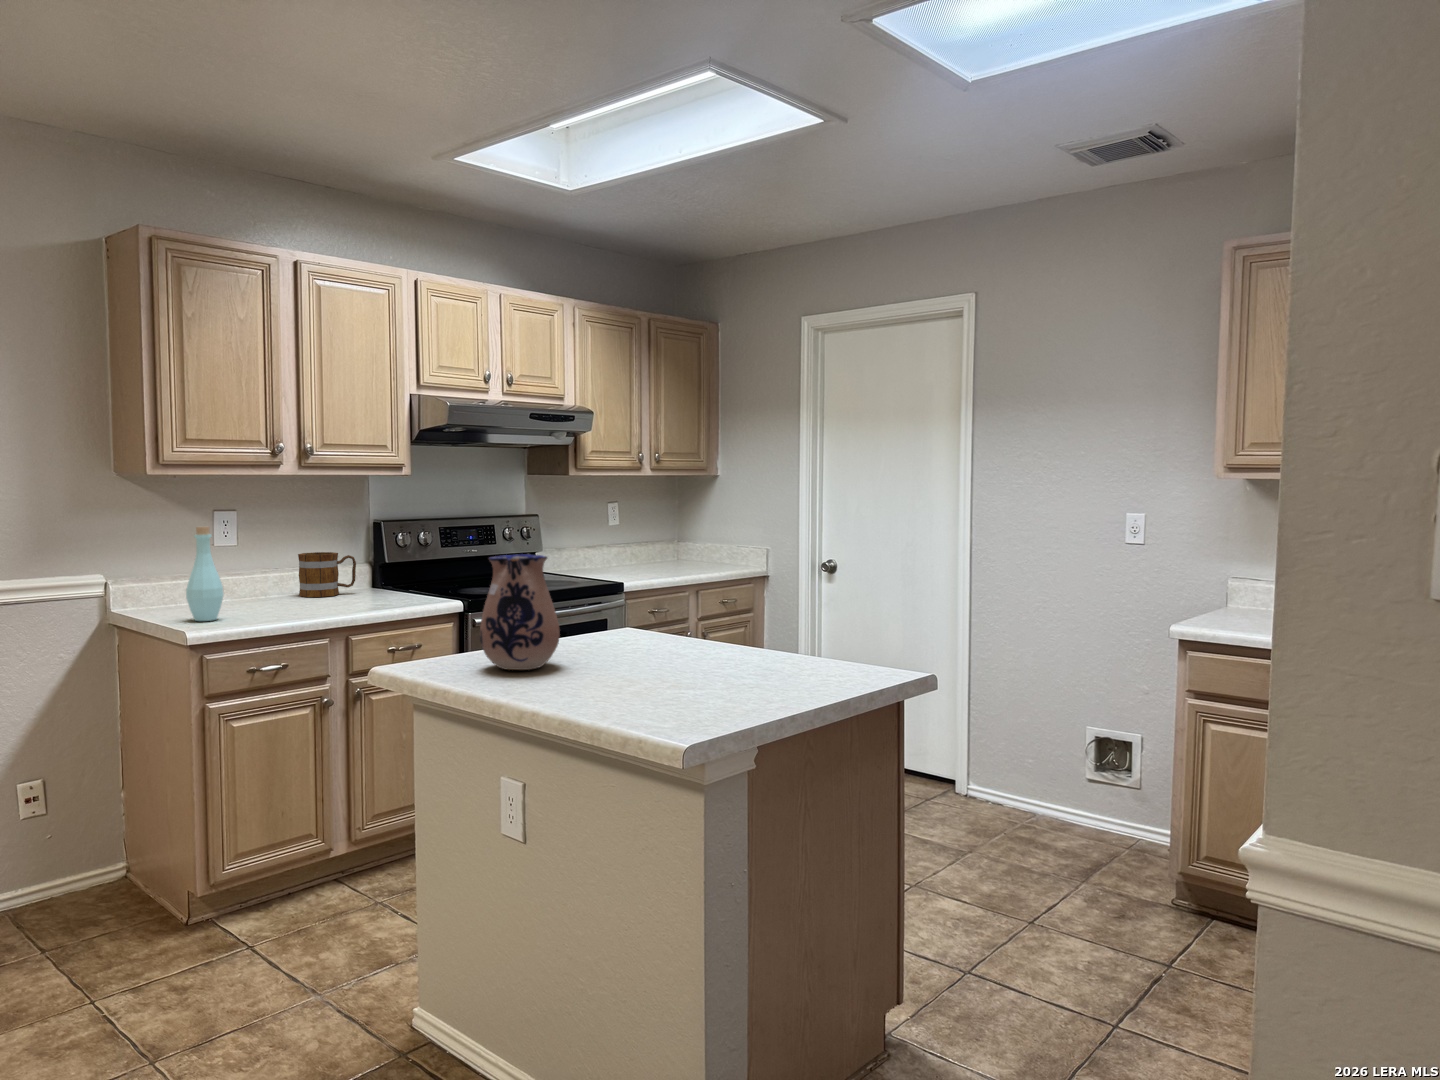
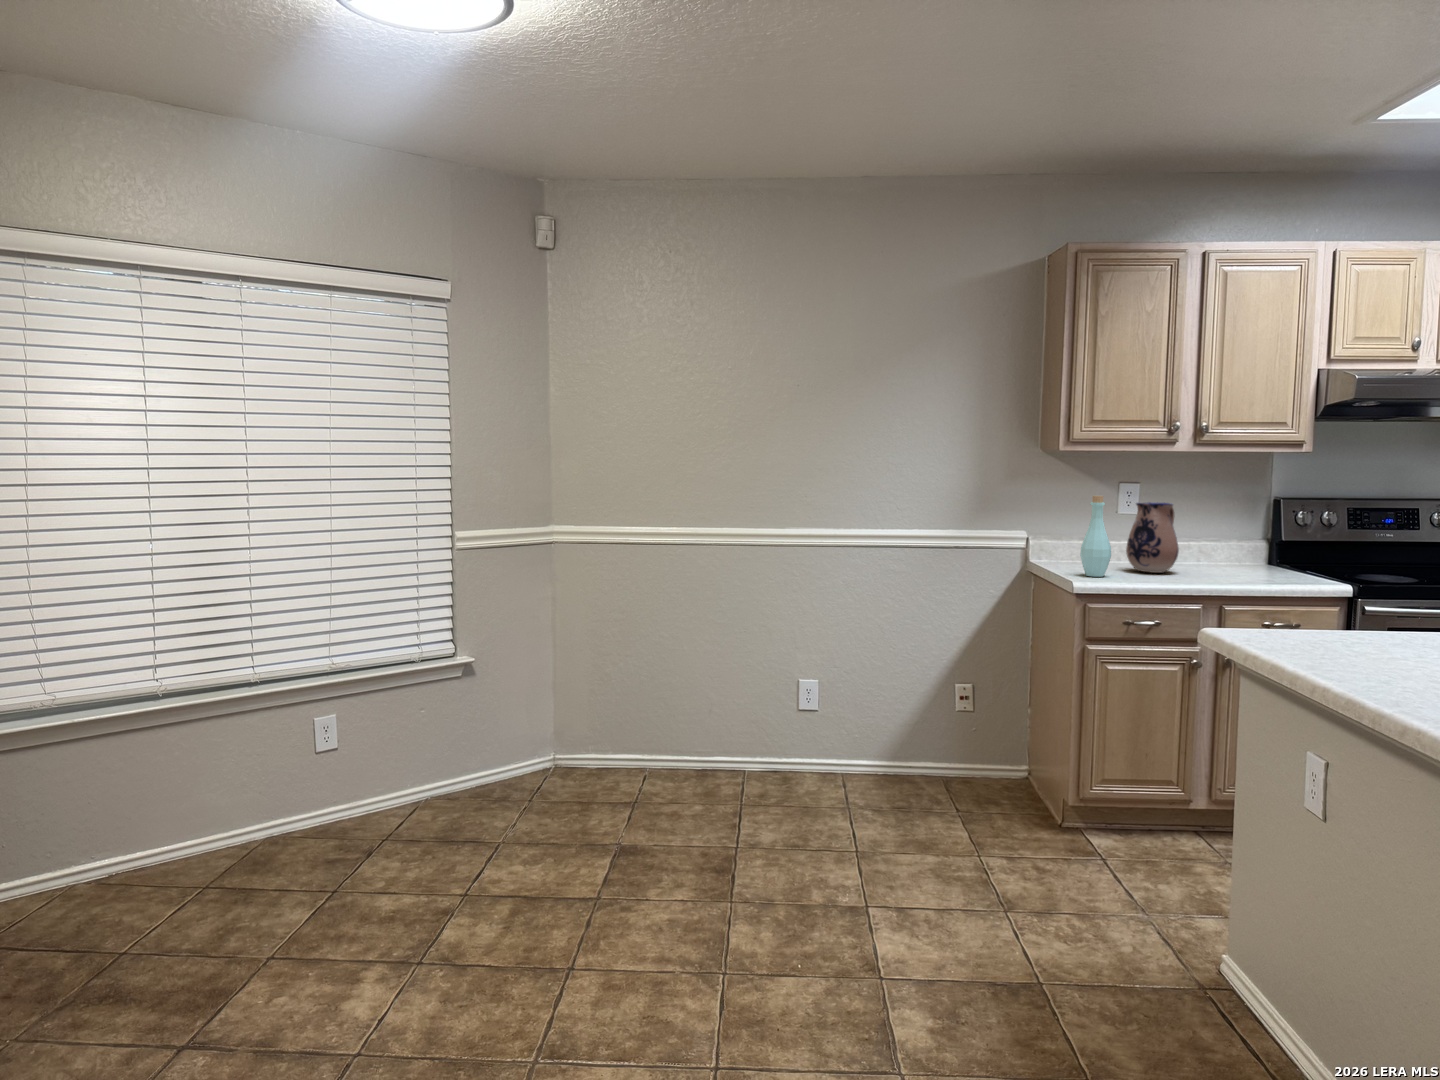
mug: present [298,552,356,597] -> none [1189,525,1248,568]
ceramic pitcher: present [480,554,560,670] -> present [1126,502,1179,573]

